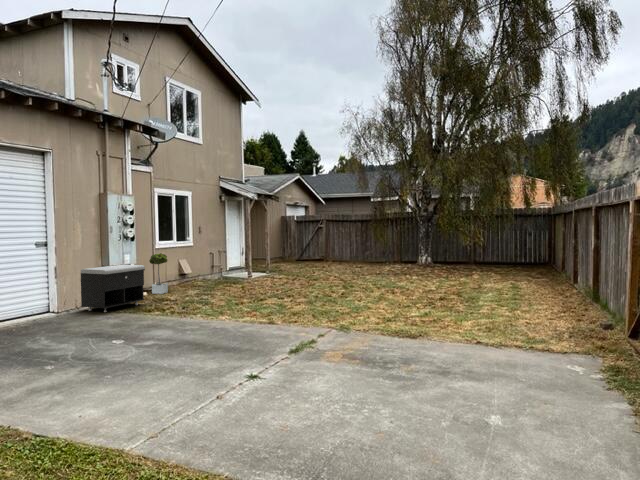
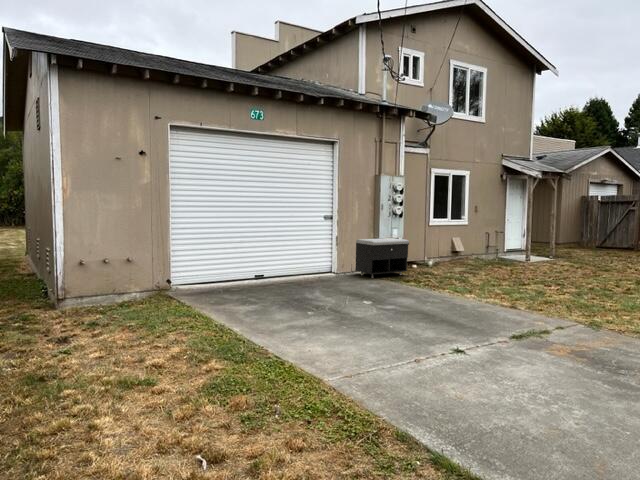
potted tree: present [149,253,168,294] -> none [419,229,436,268]

